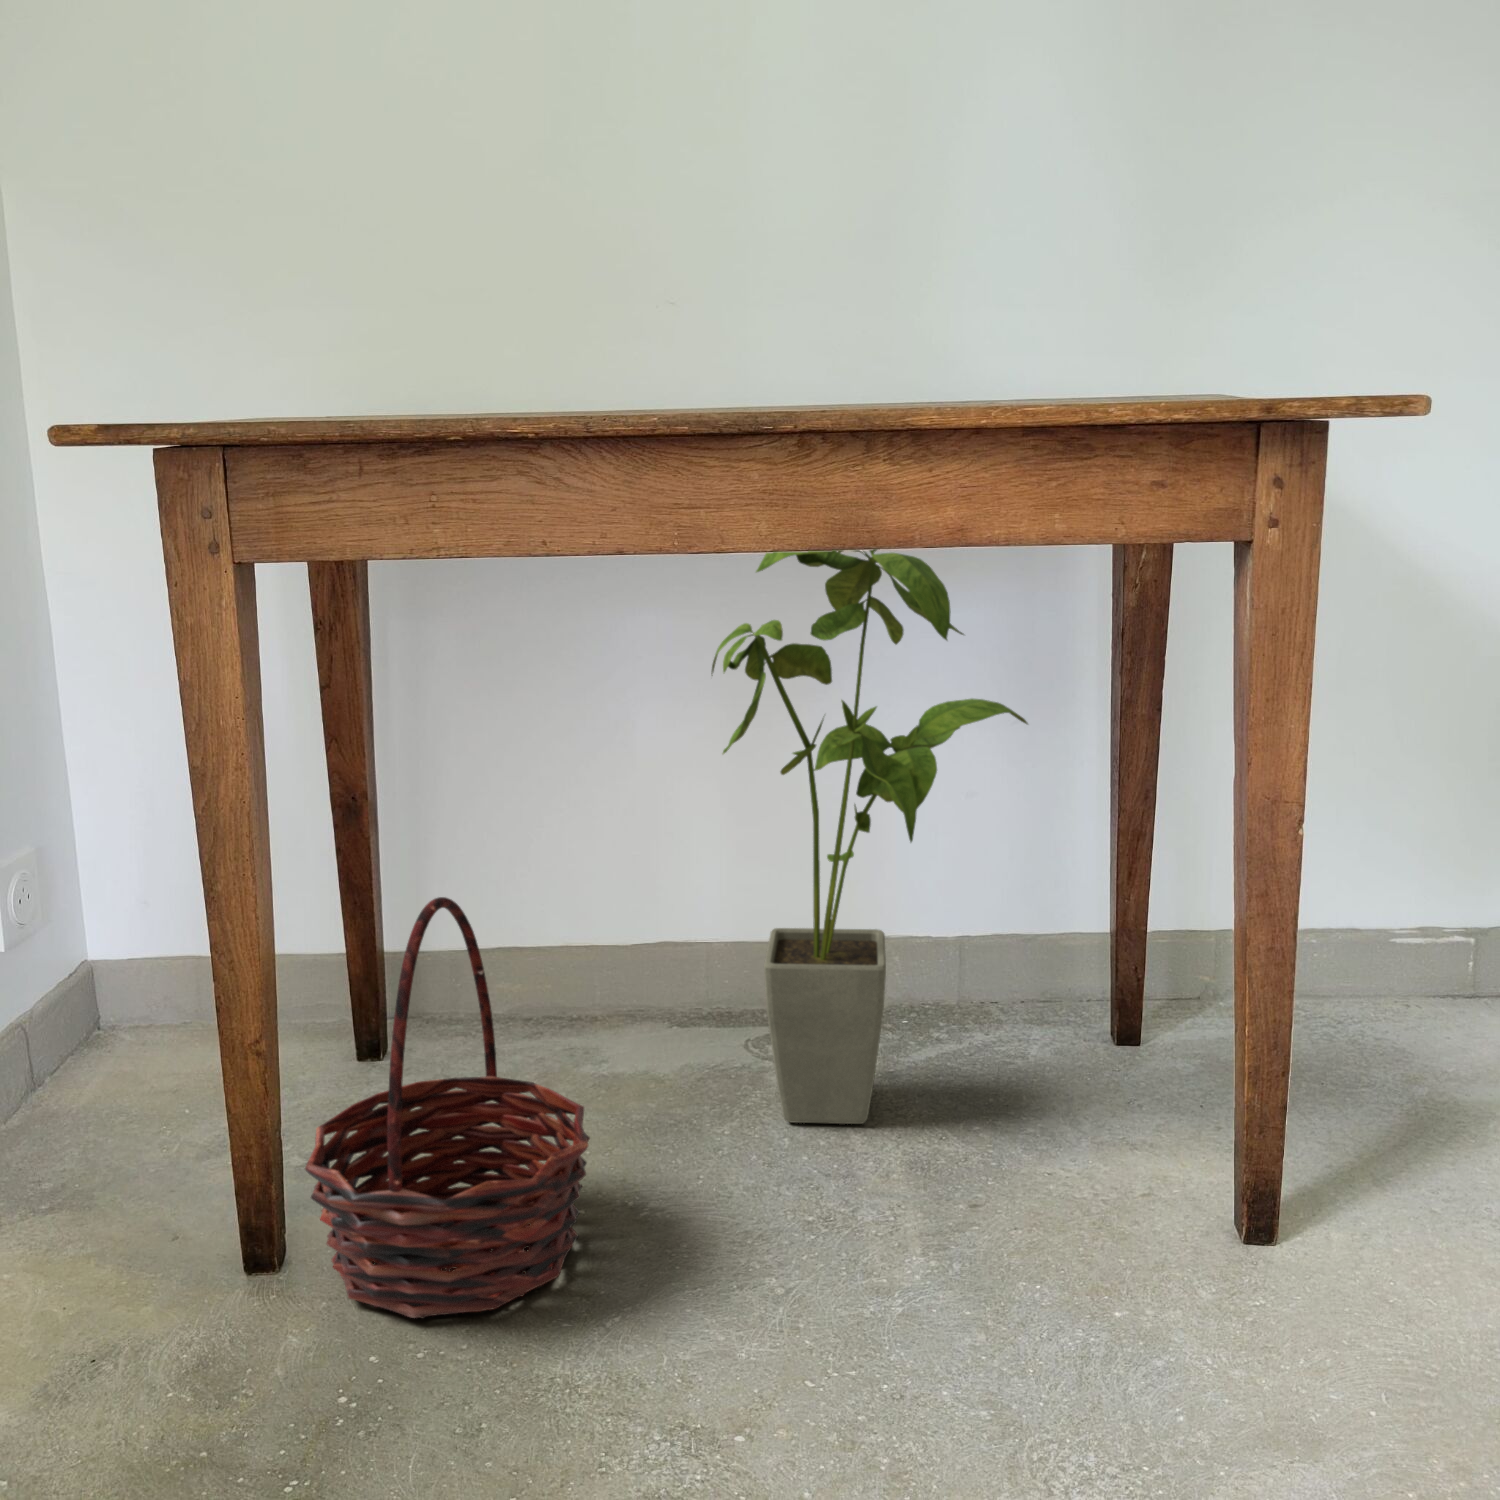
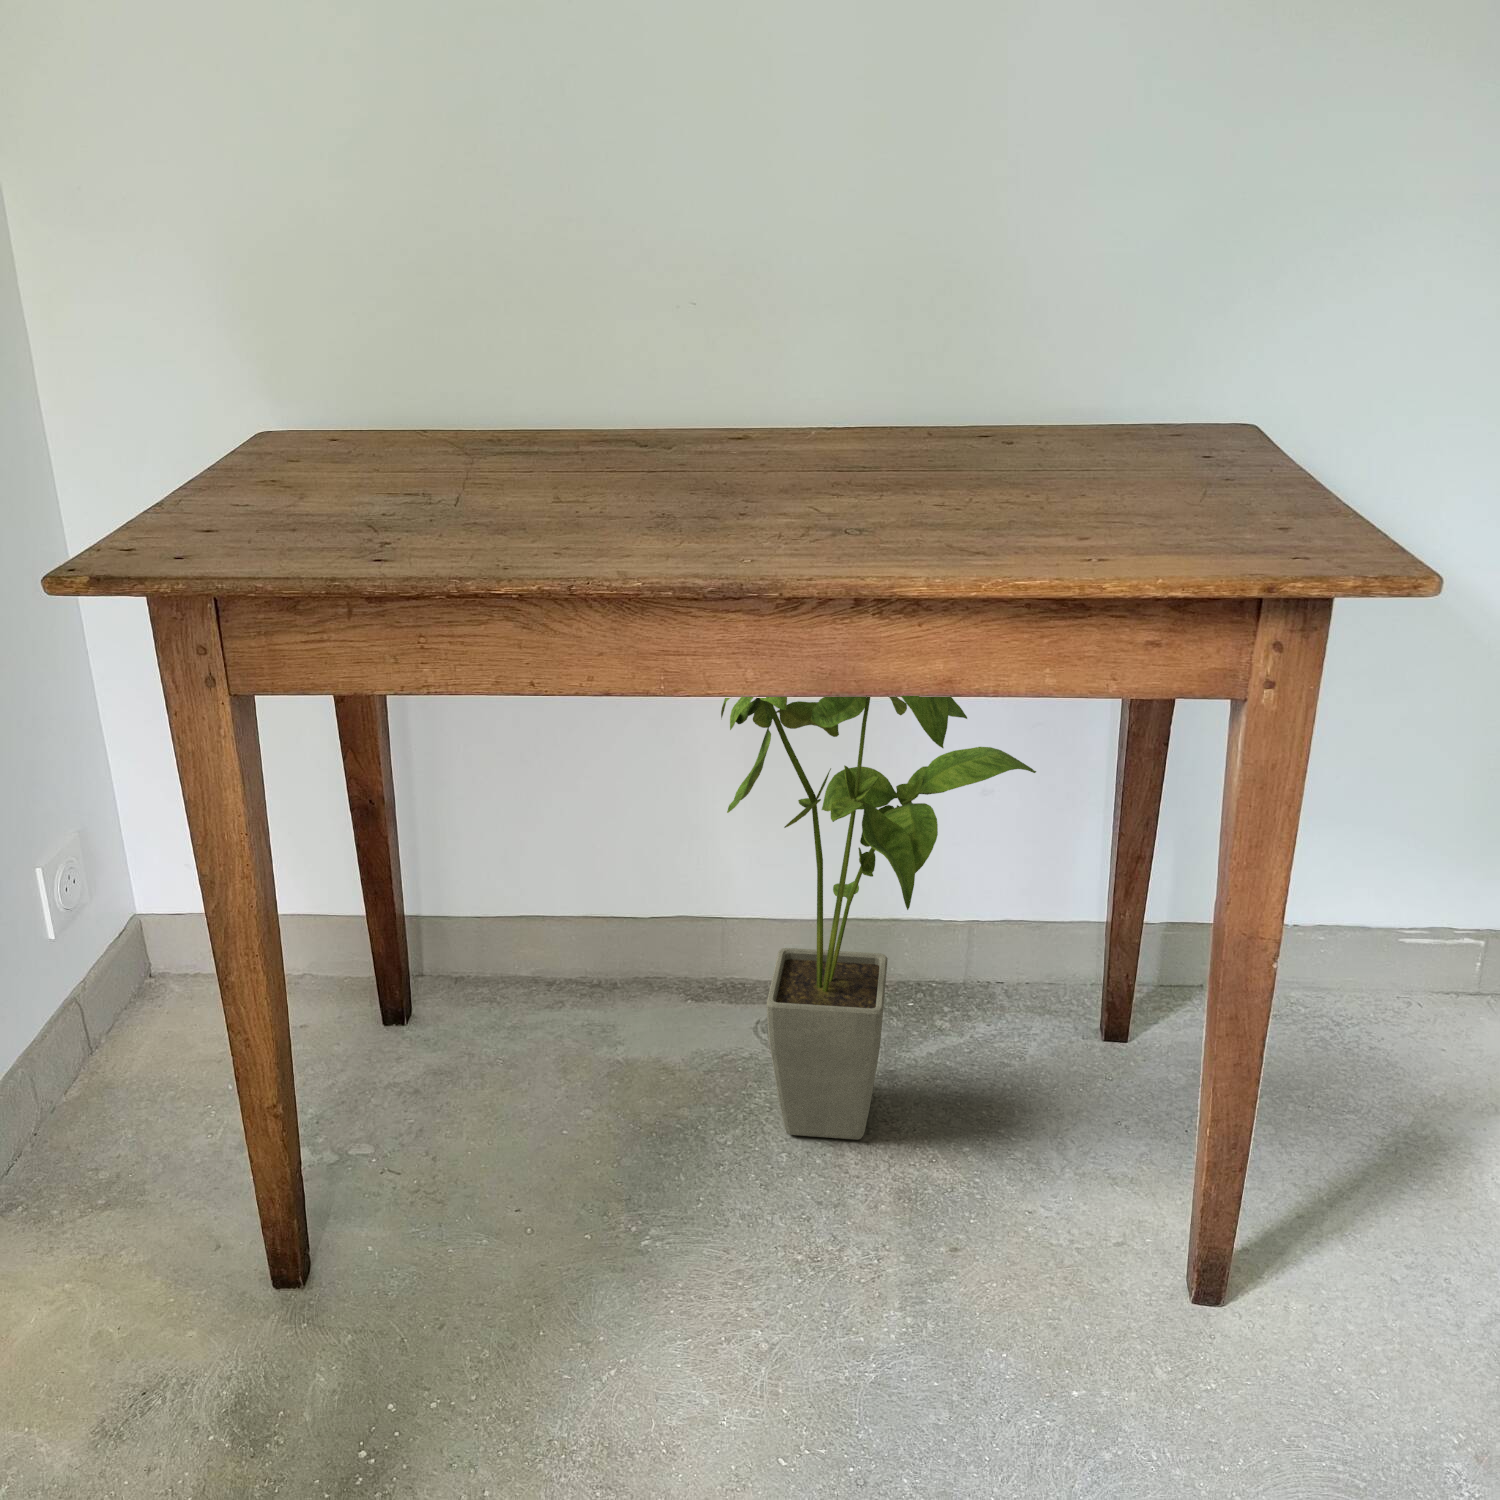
basket: present [305,897,590,1318] -> none [330,988,593,1367]

